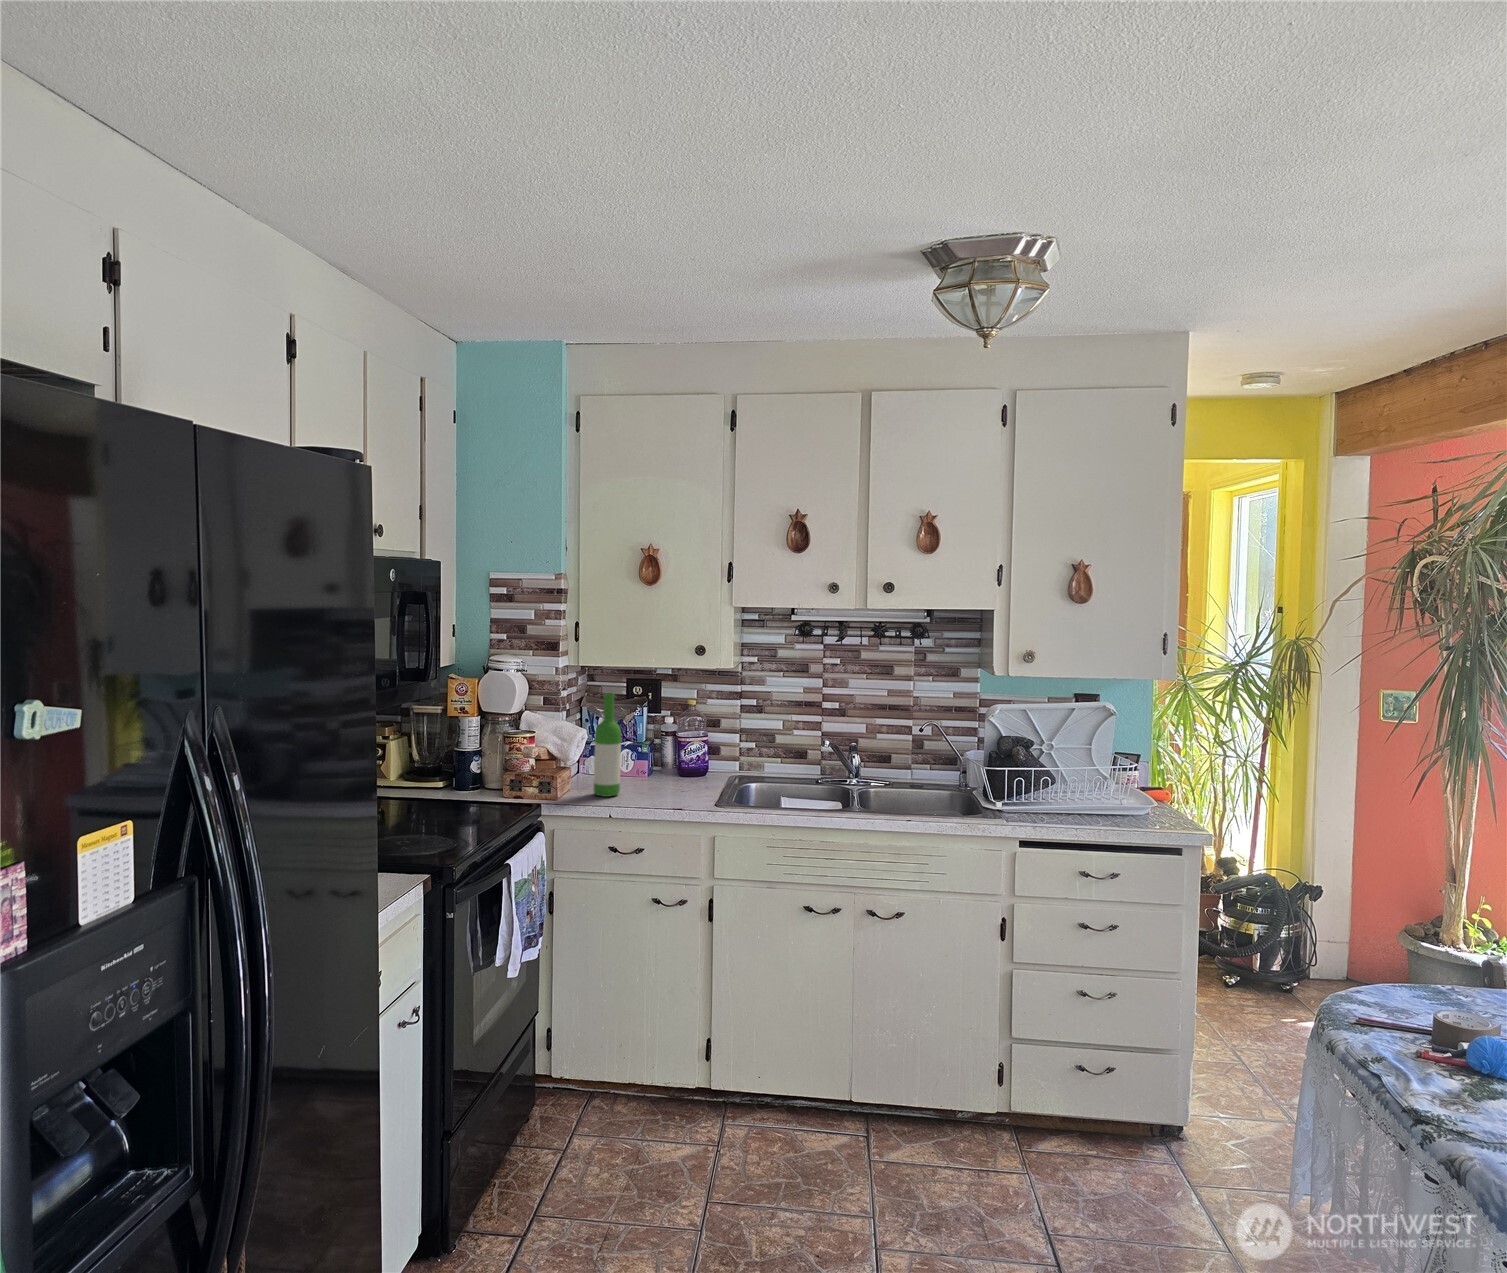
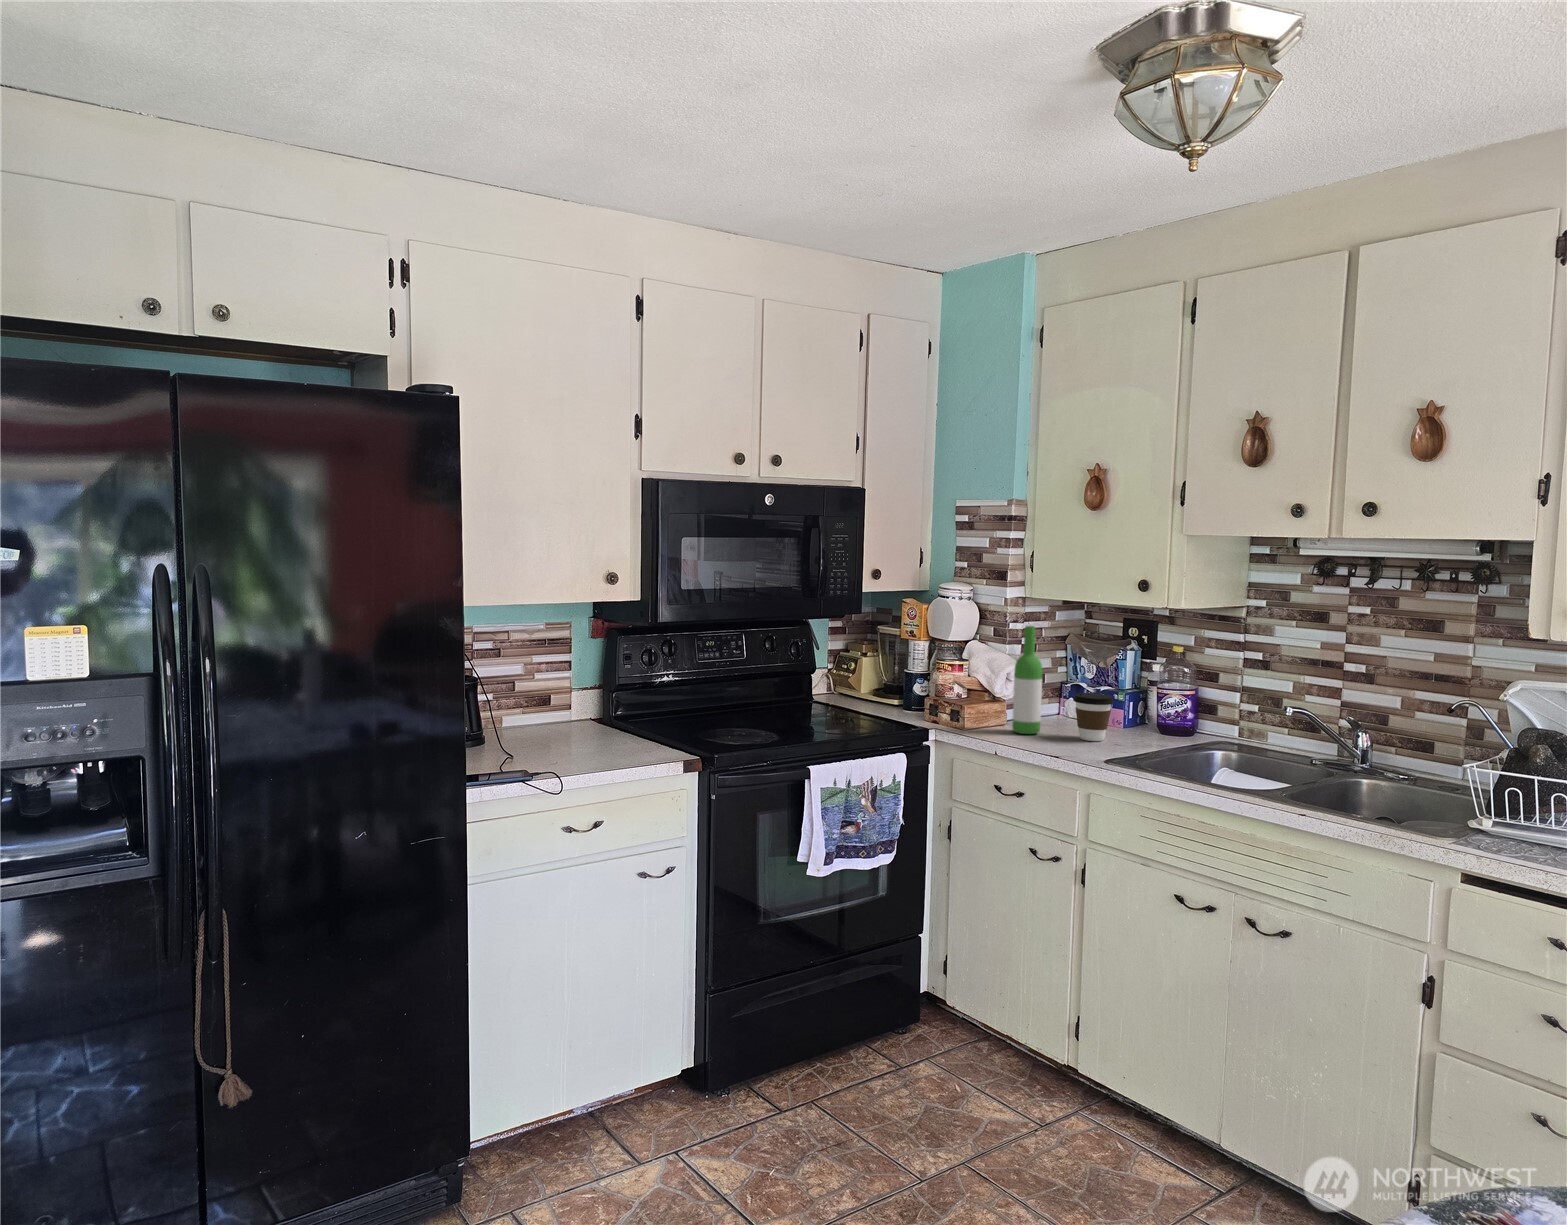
coffee cup: none [645,749,681,793] -> present [1073,693,1114,741]

